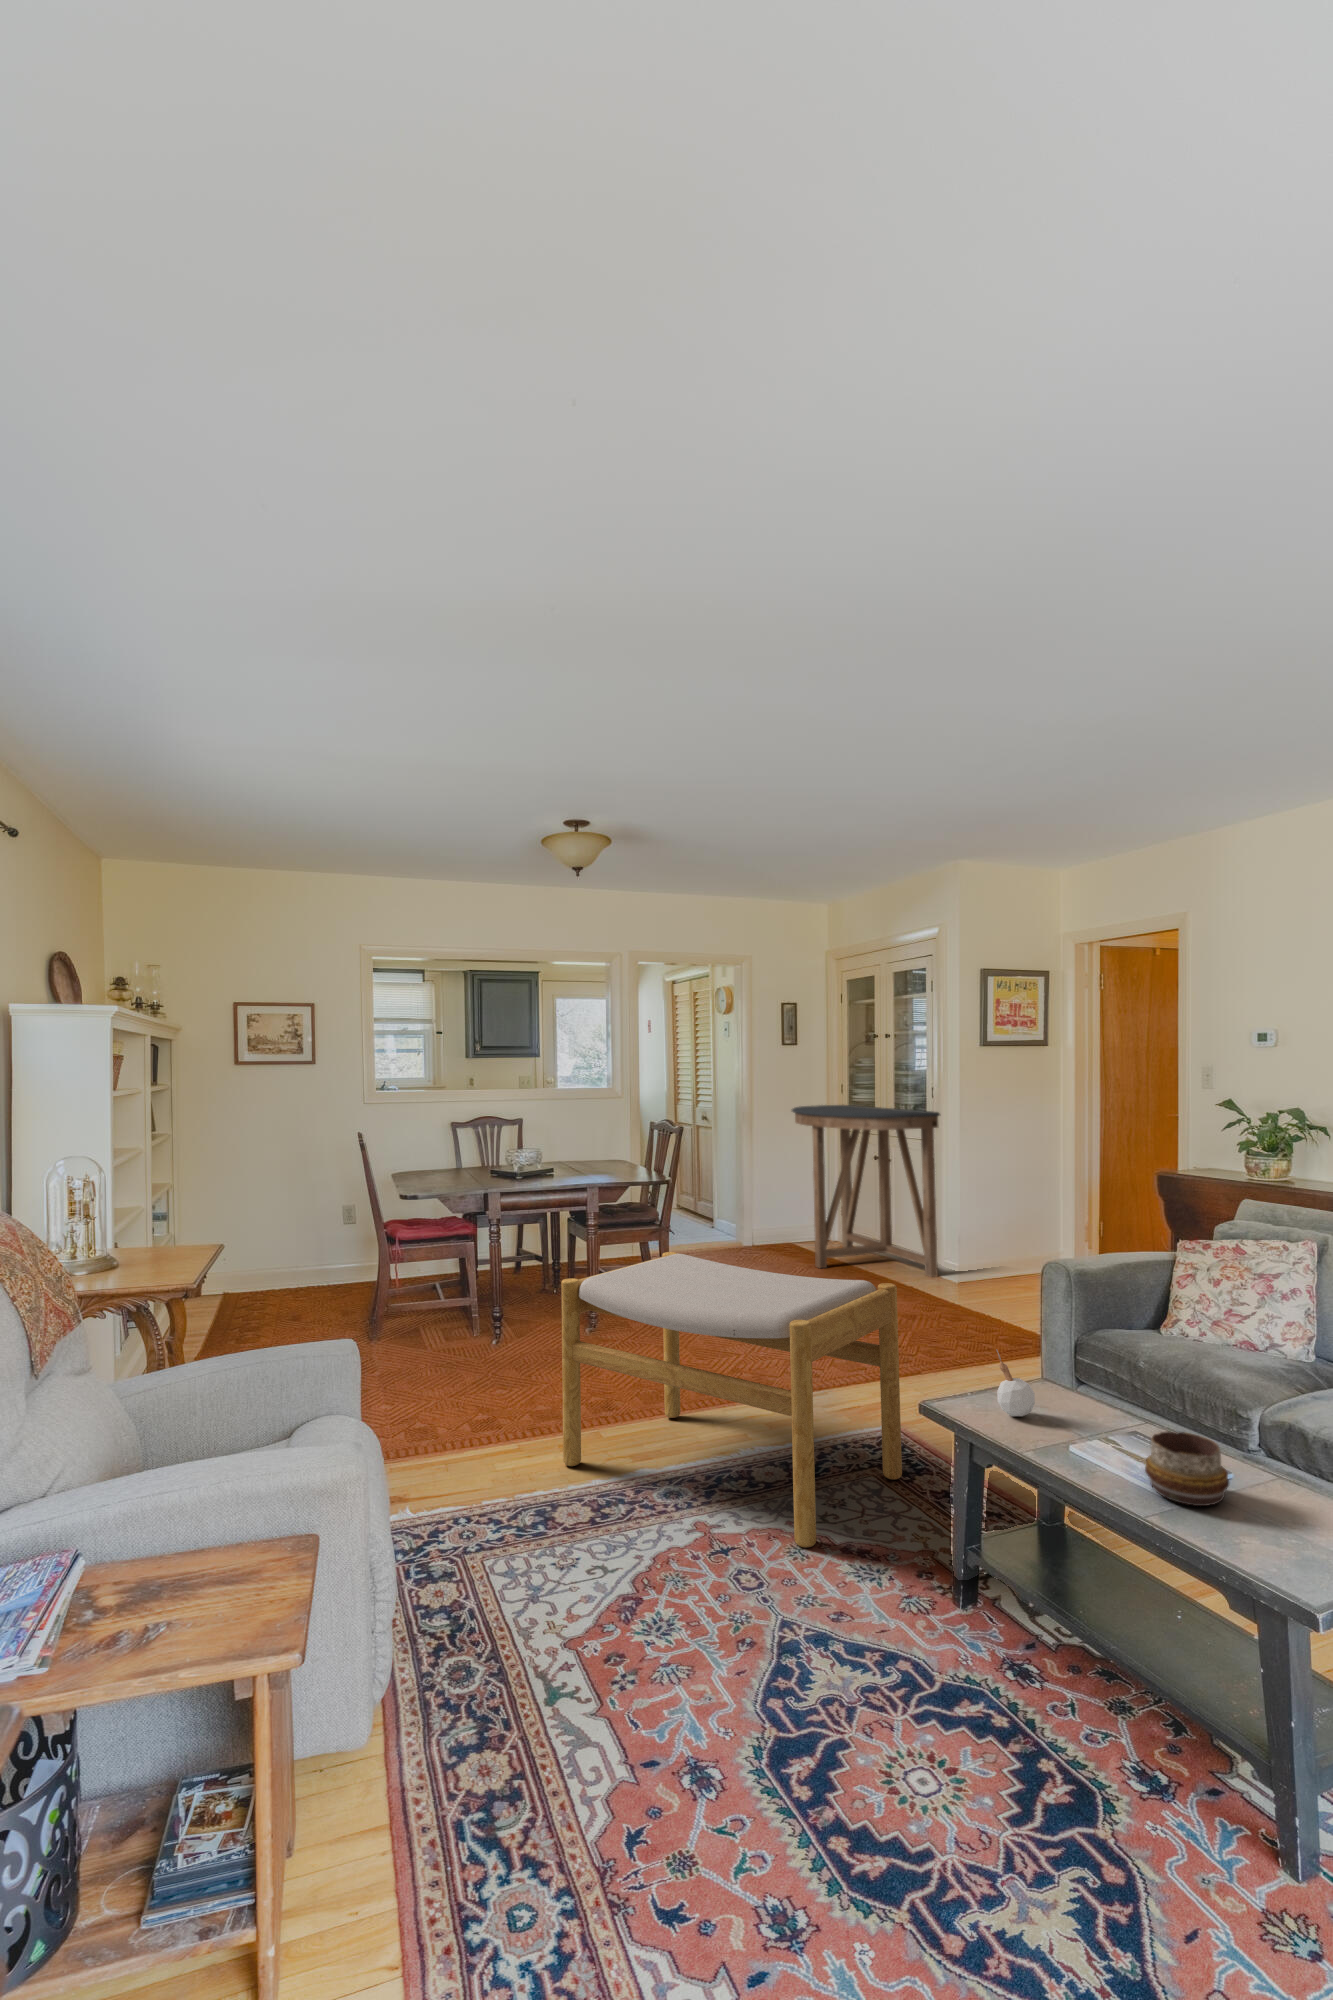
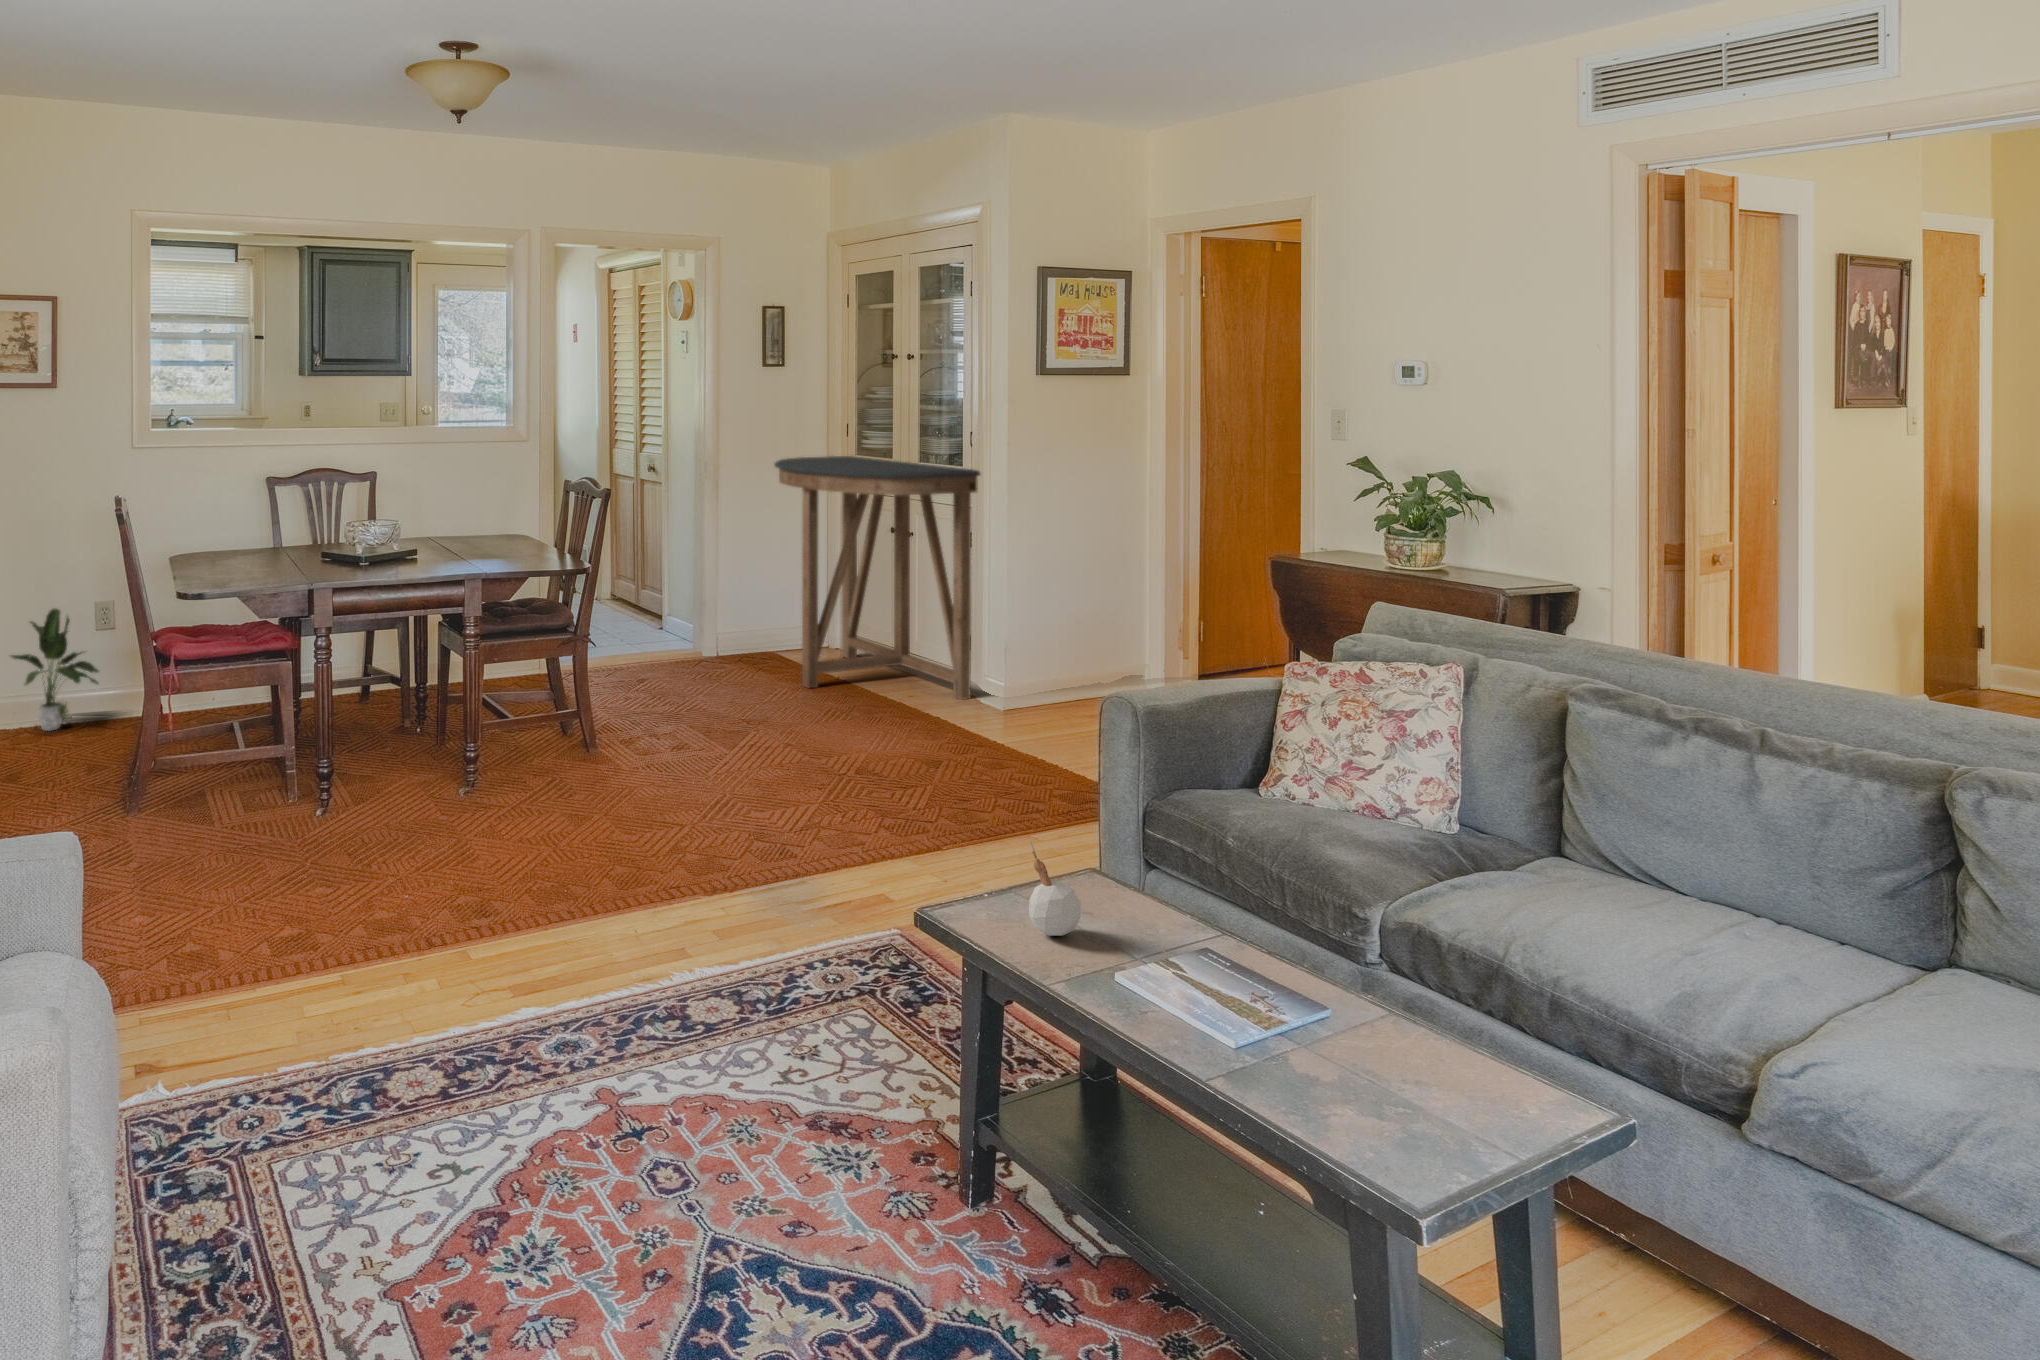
potted plant: none [287,1208,344,1290] -> present [11,609,99,731]
footstool: present [561,1252,902,1548] -> none [409,684,900,1121]
decorative bowl: present [1145,1432,1229,1506] -> none [1225,965,1338,1073]

